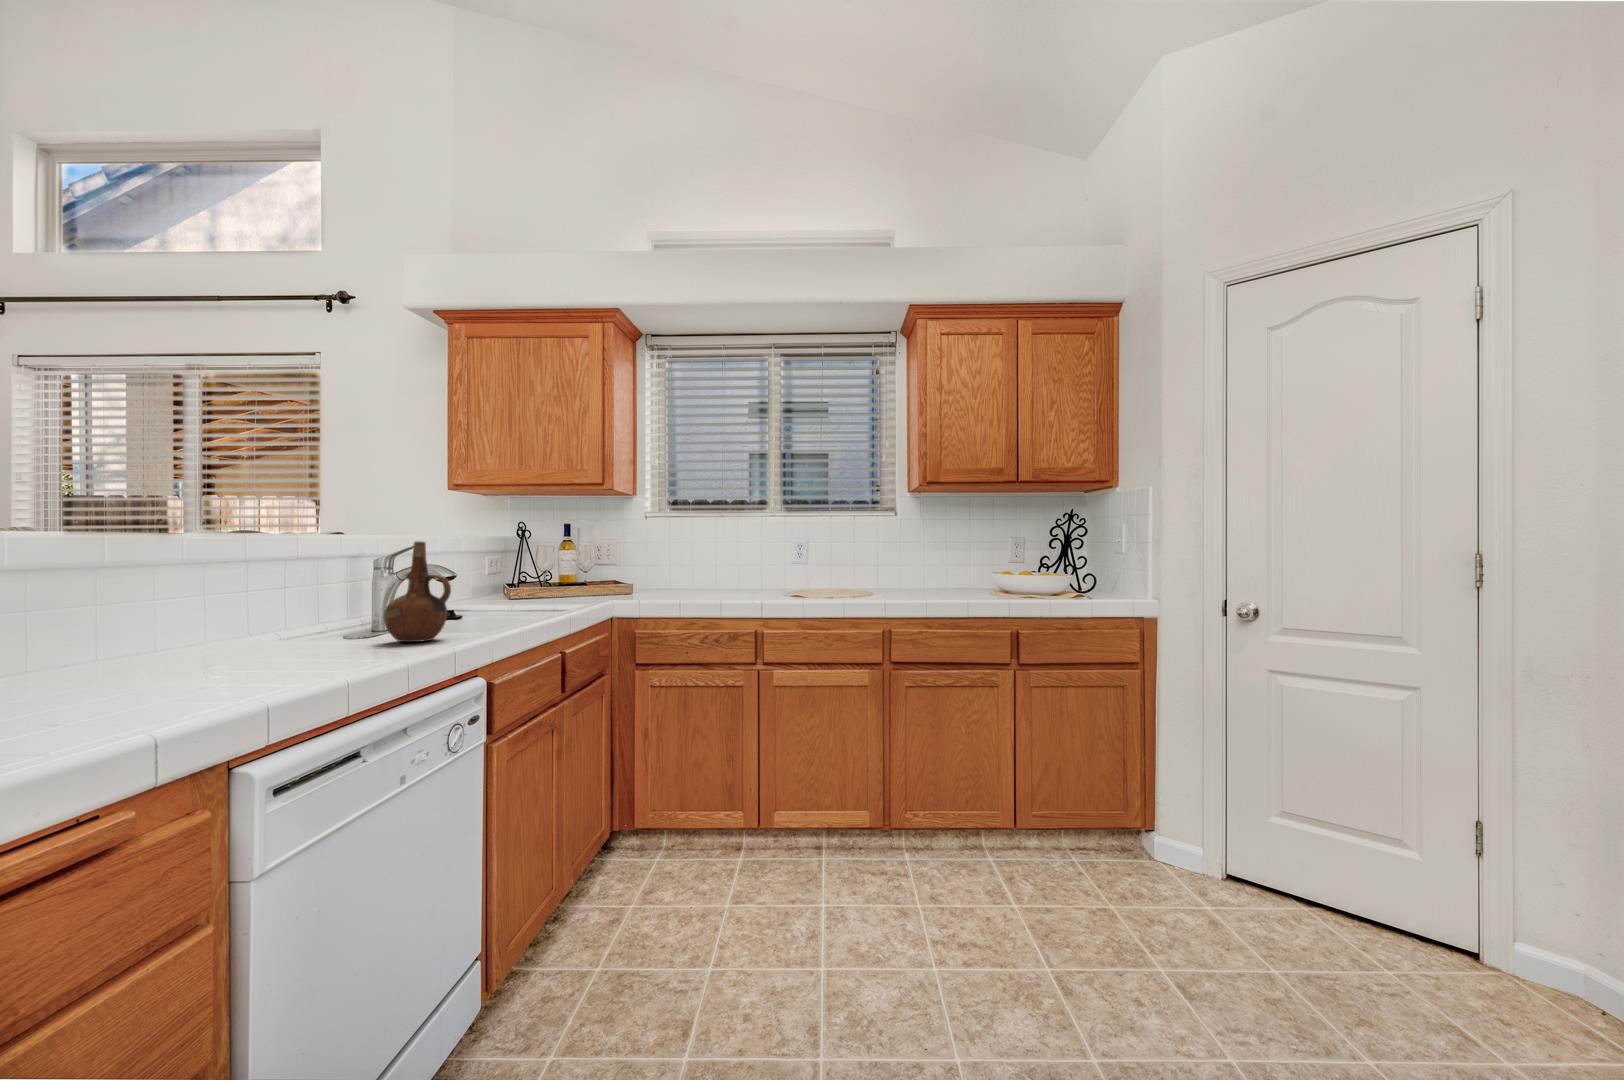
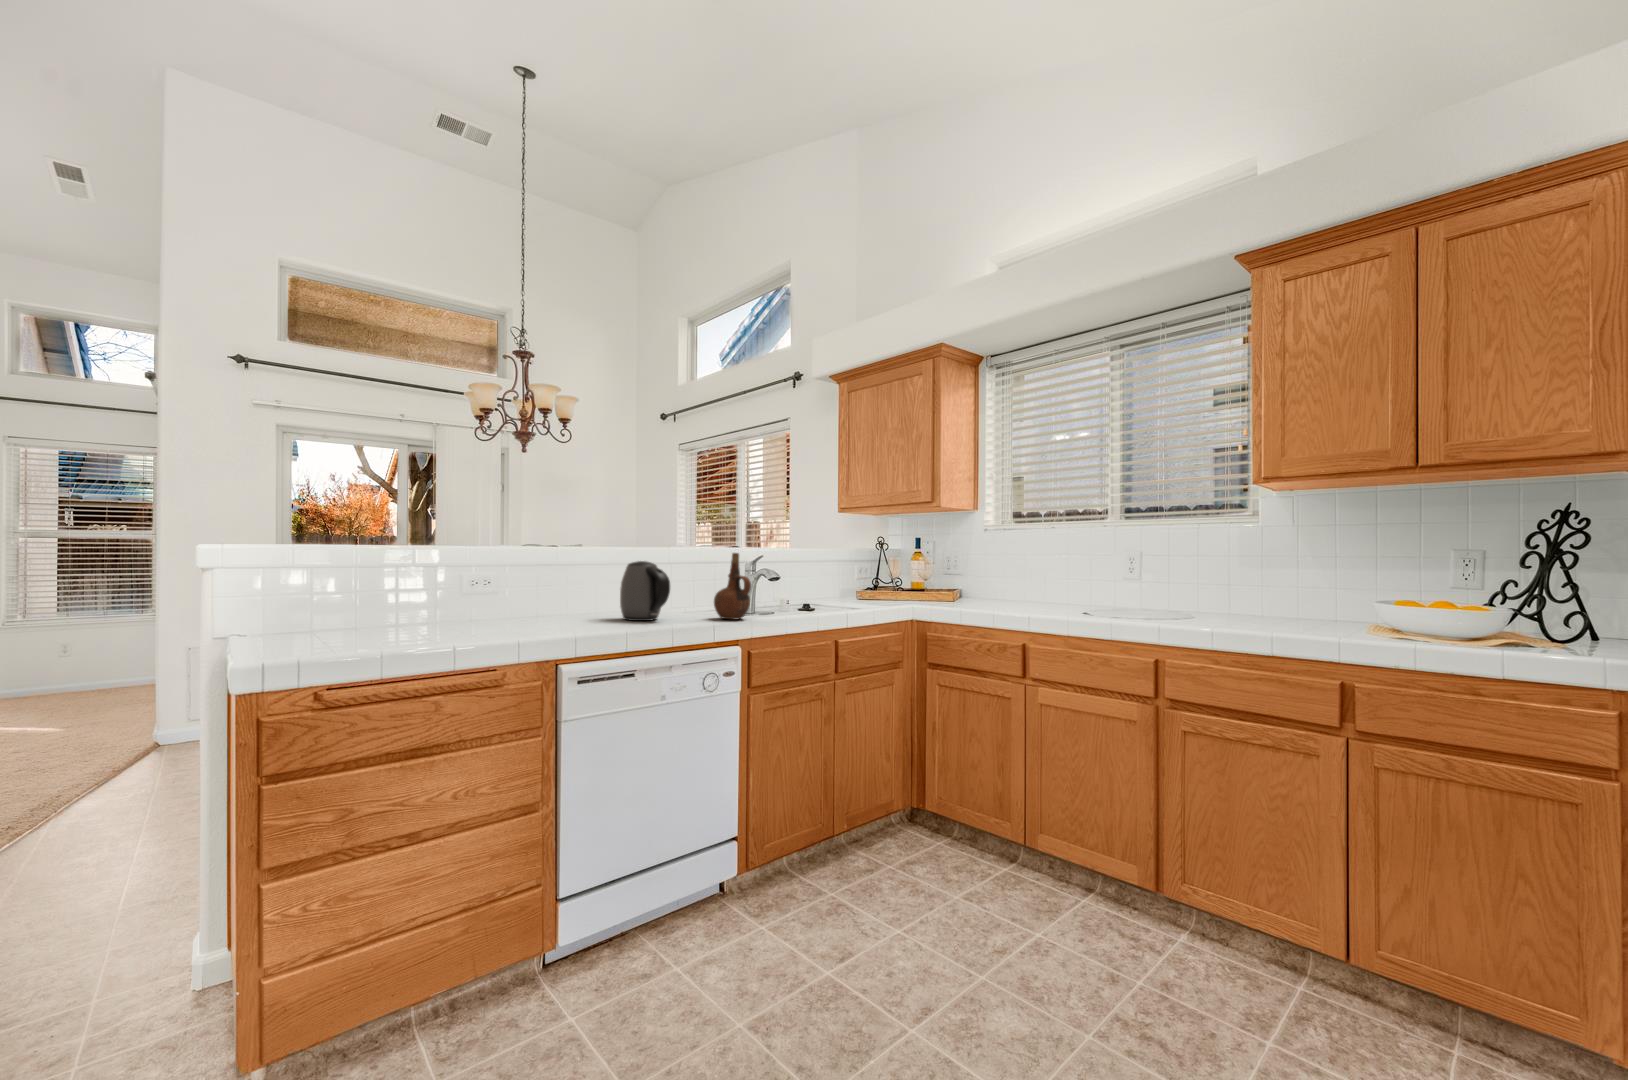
kettle: none [213,561,335,667] -> present [620,561,670,621]

